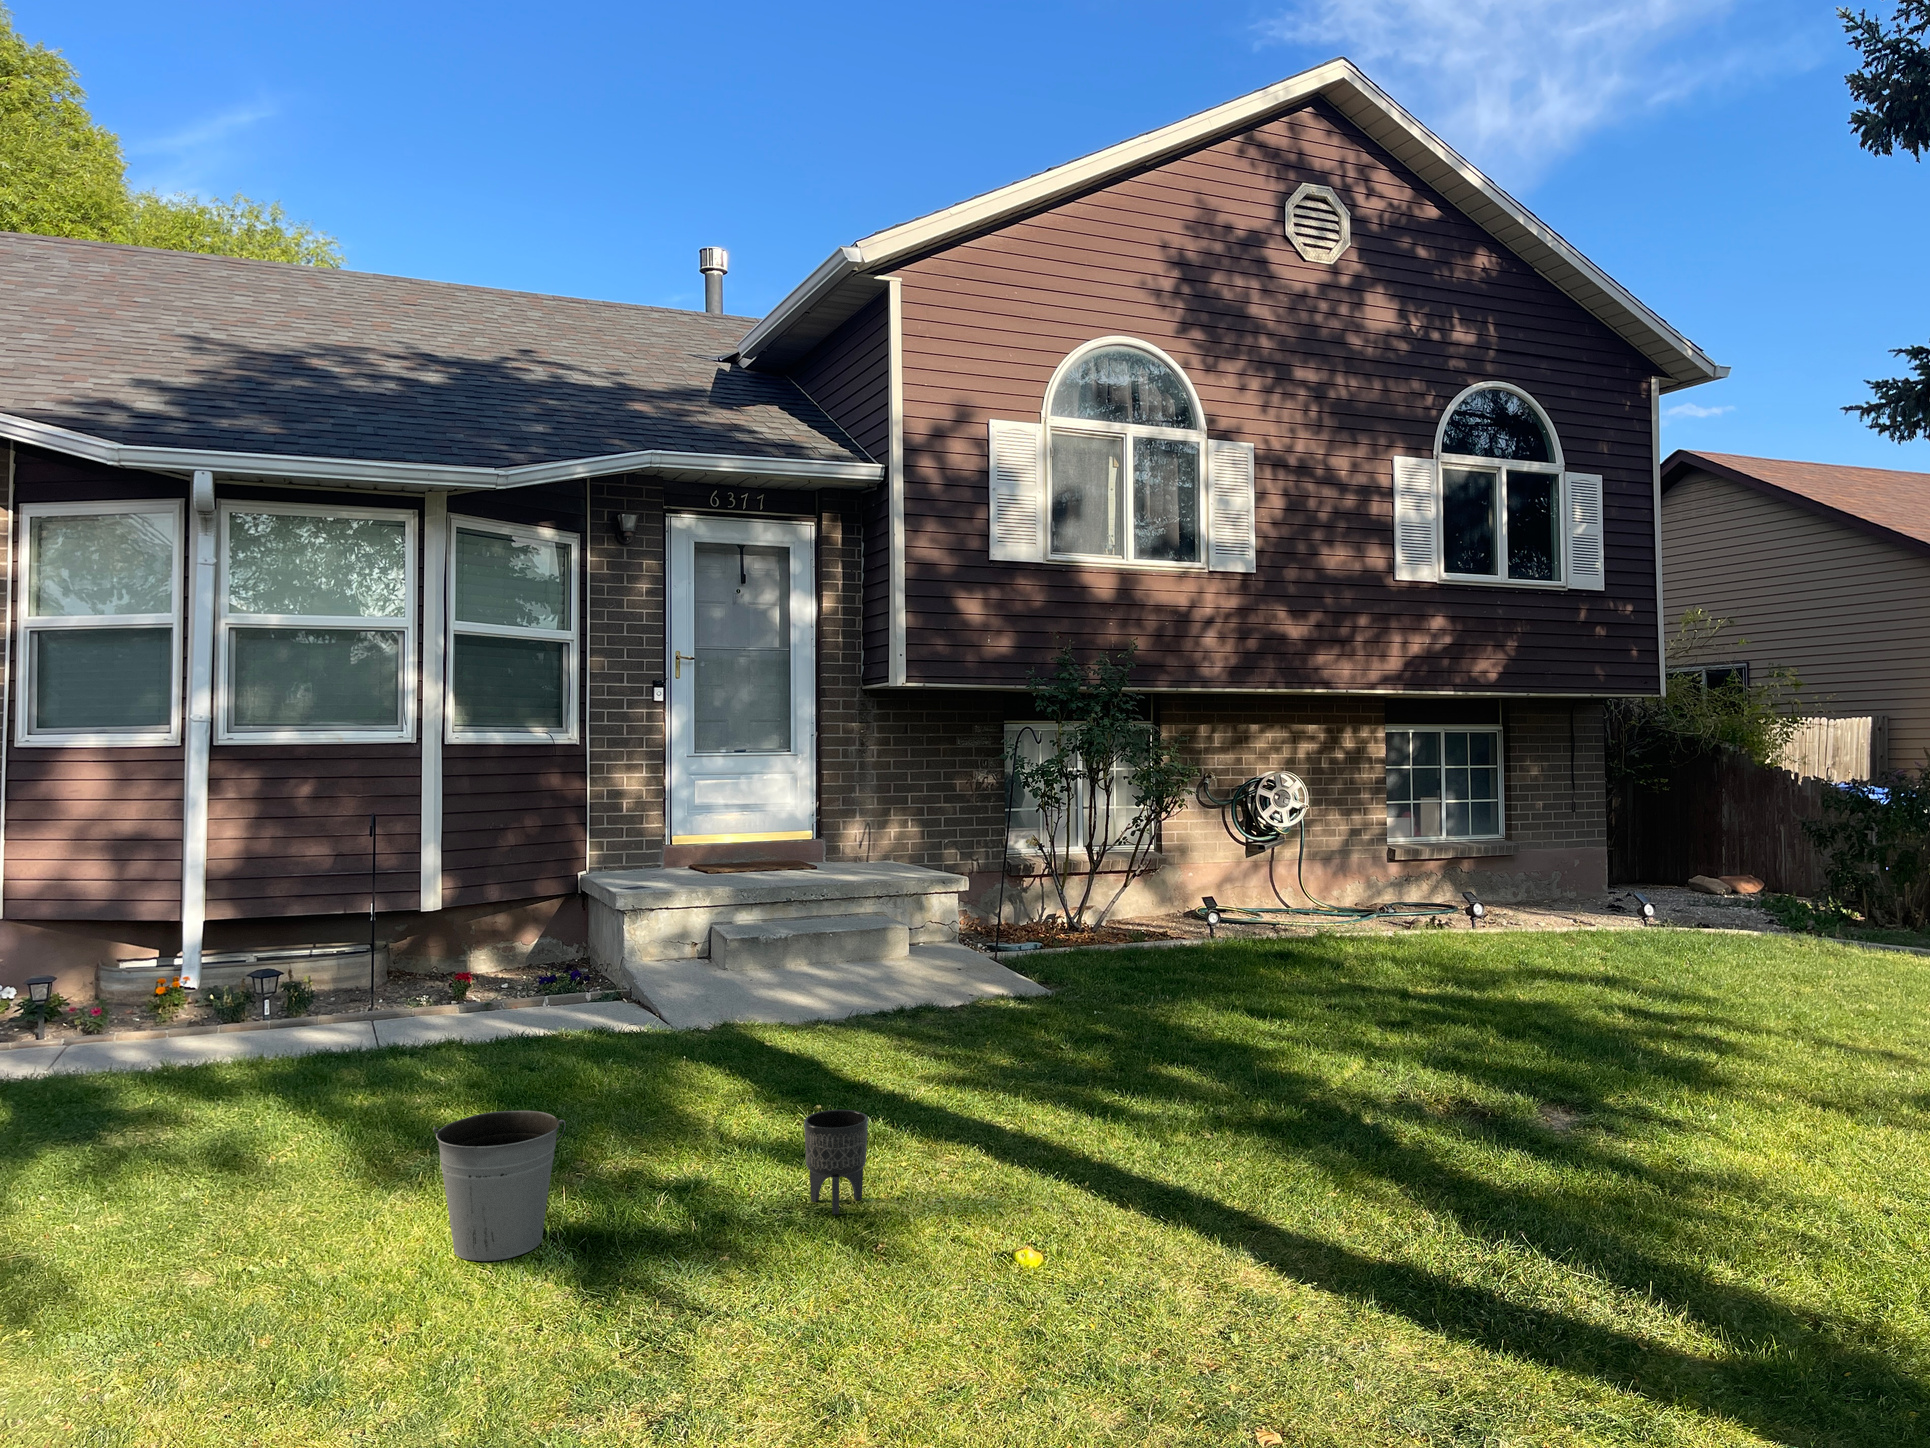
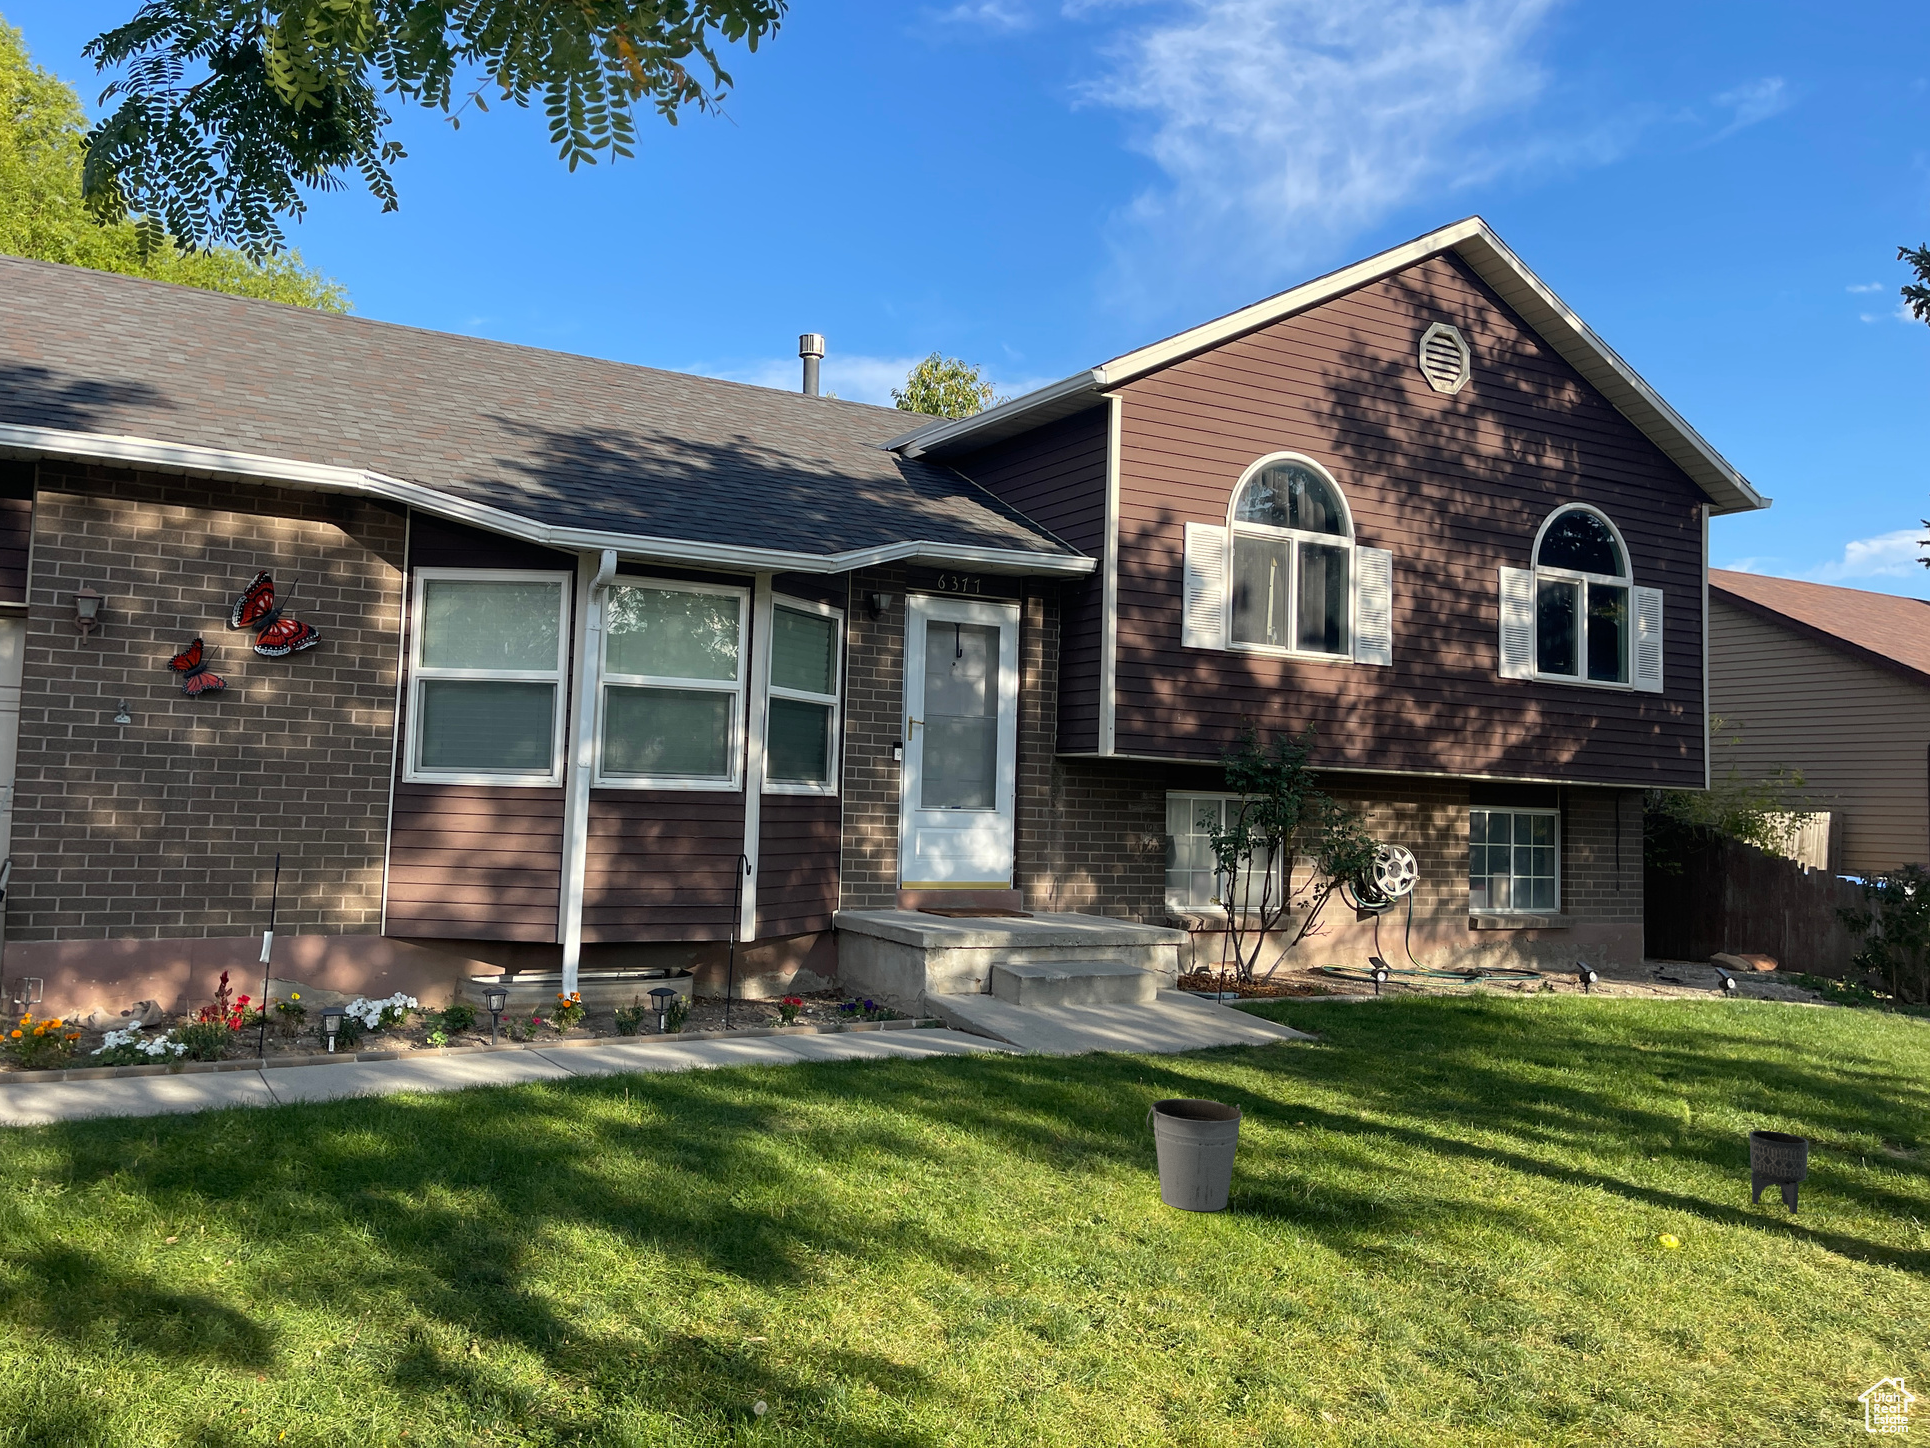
planter: present [804,1110,868,1214] -> present [1750,1131,1808,1213]

